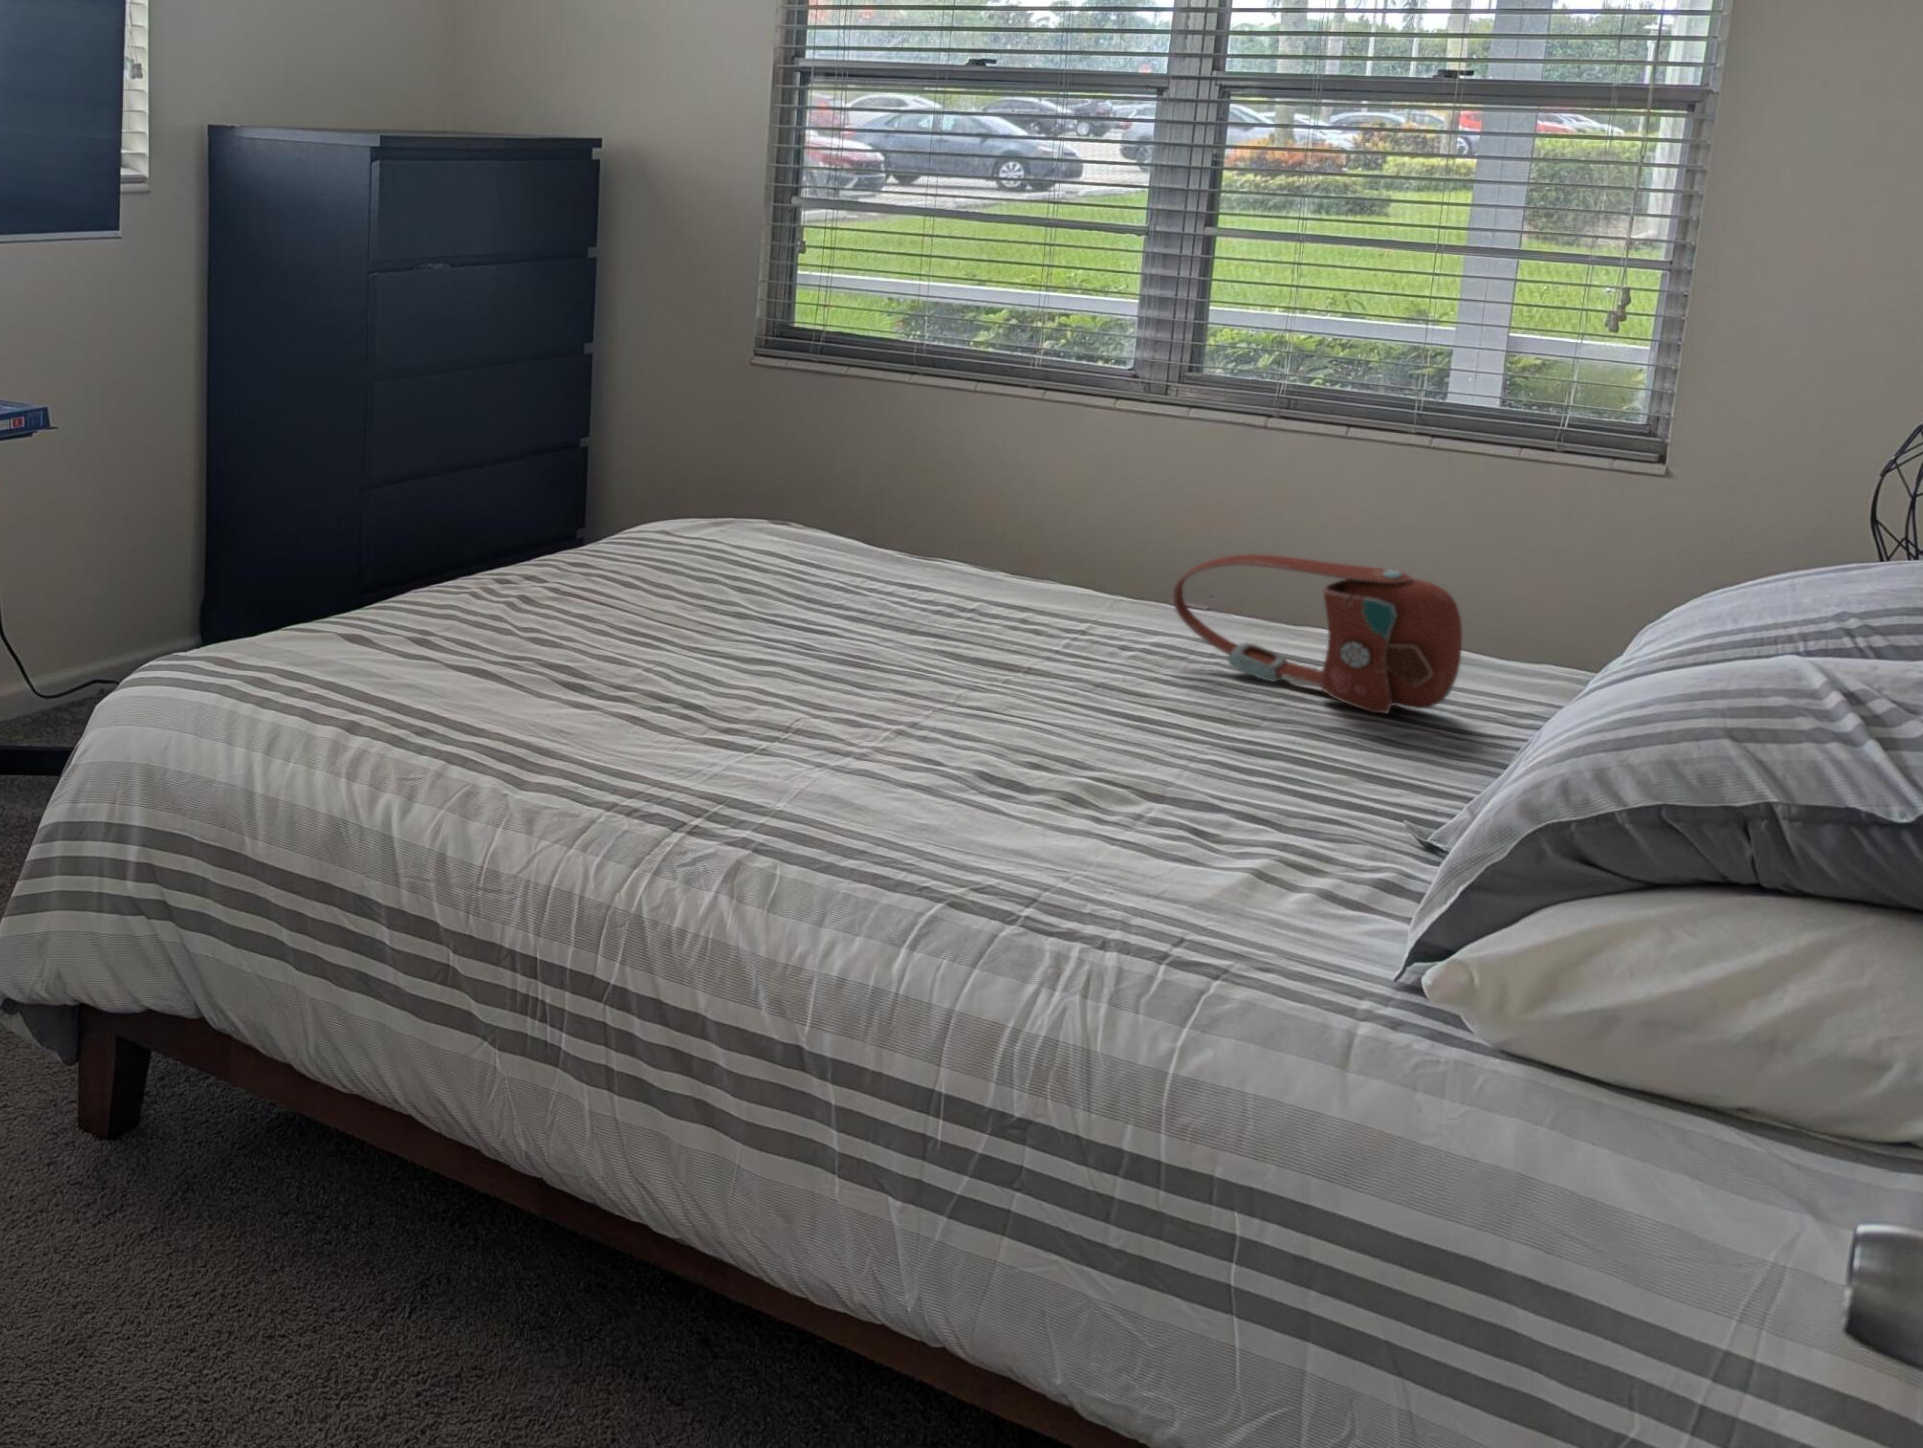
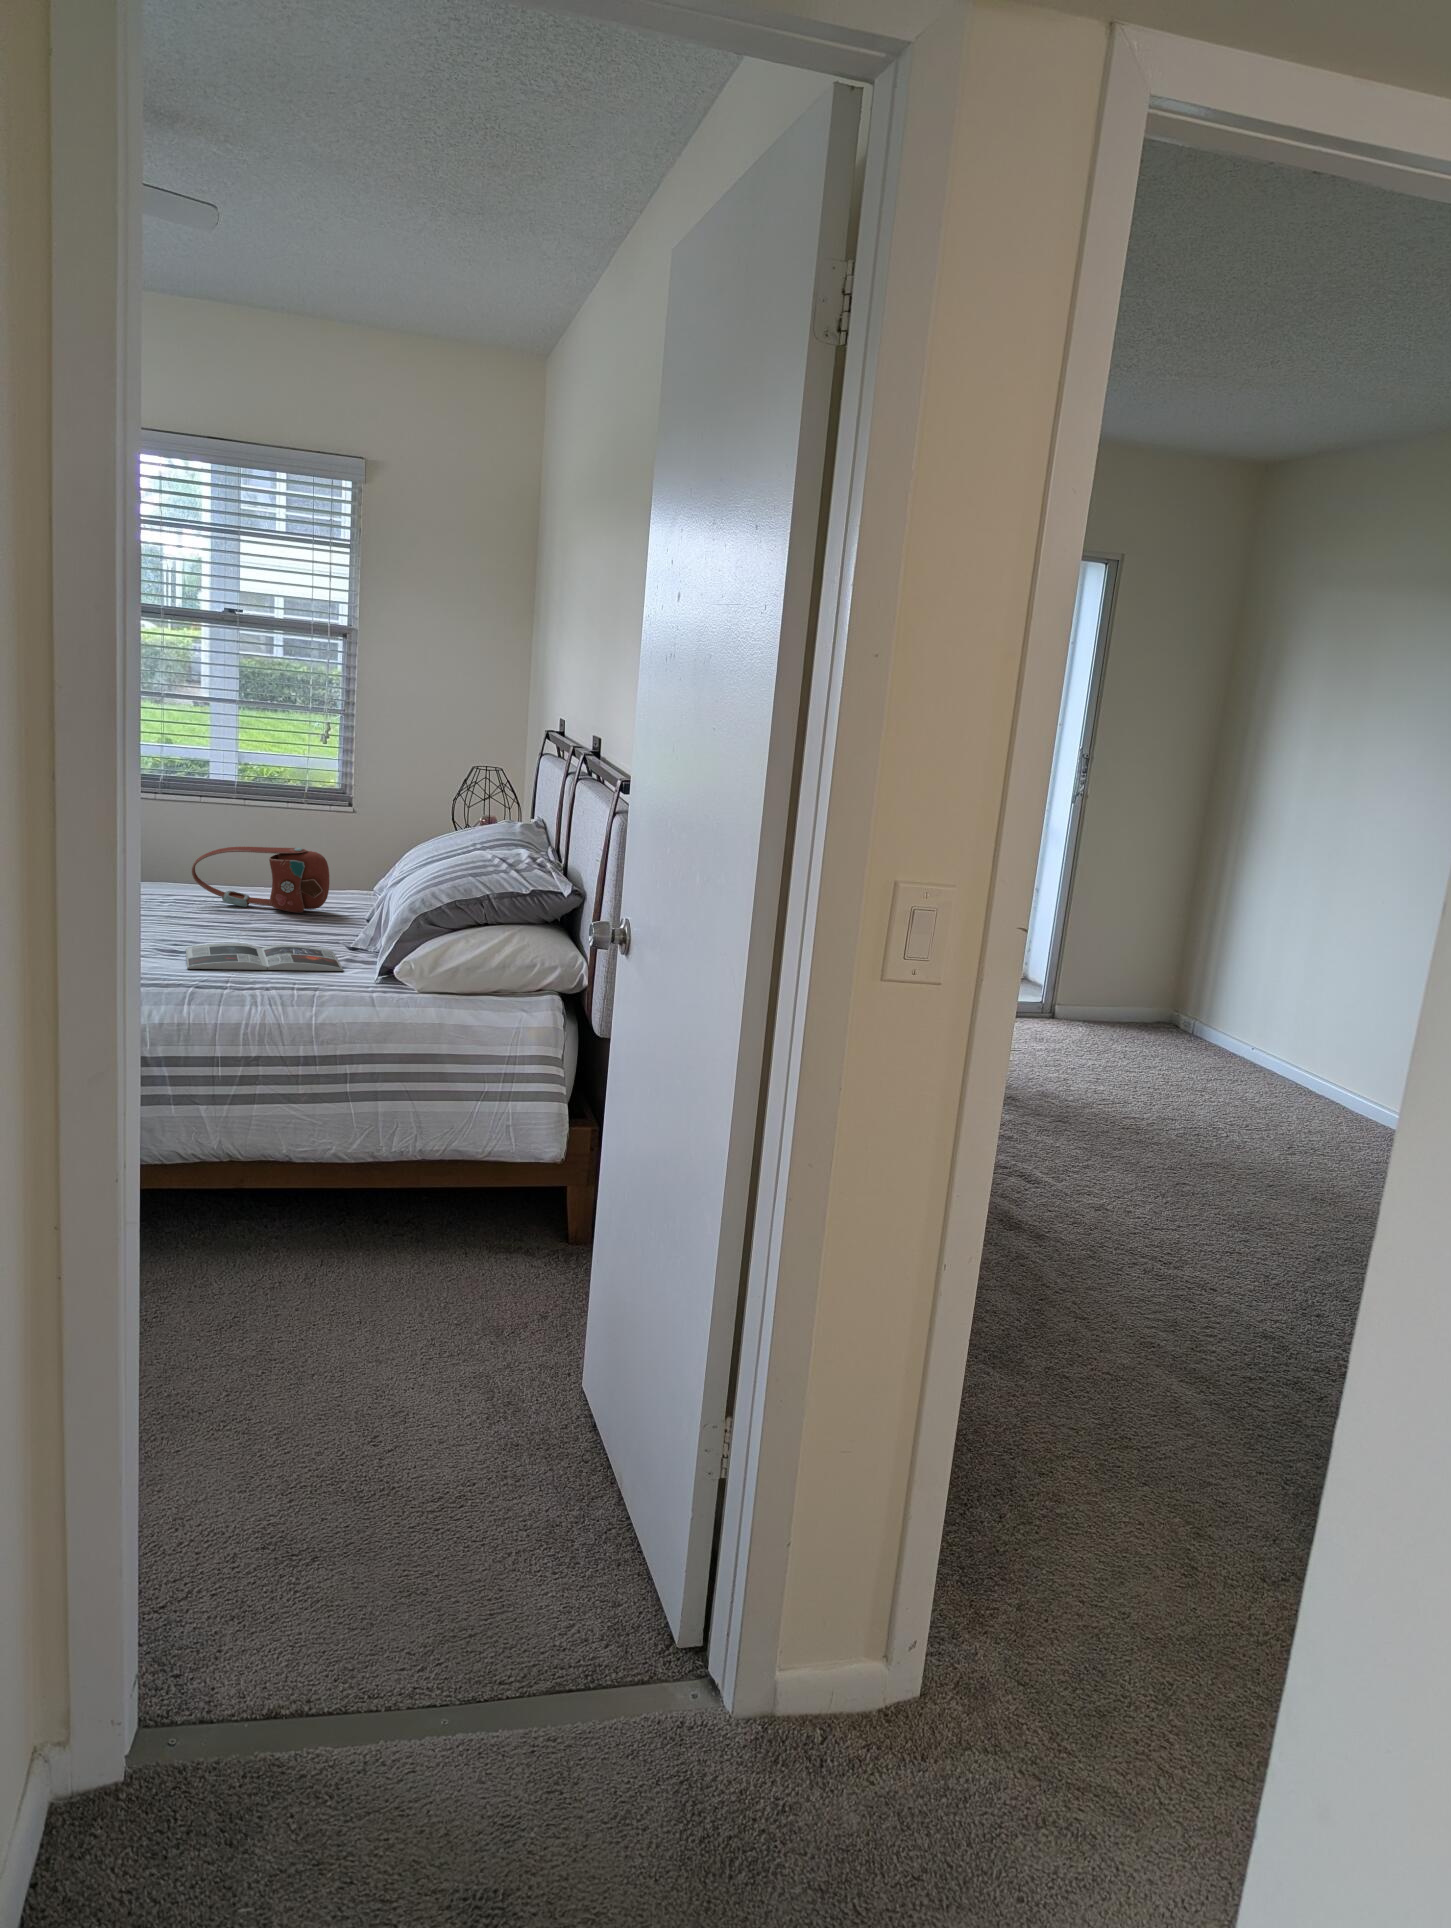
magazine: none [971,782,1358,926] -> present [186,943,344,971]

